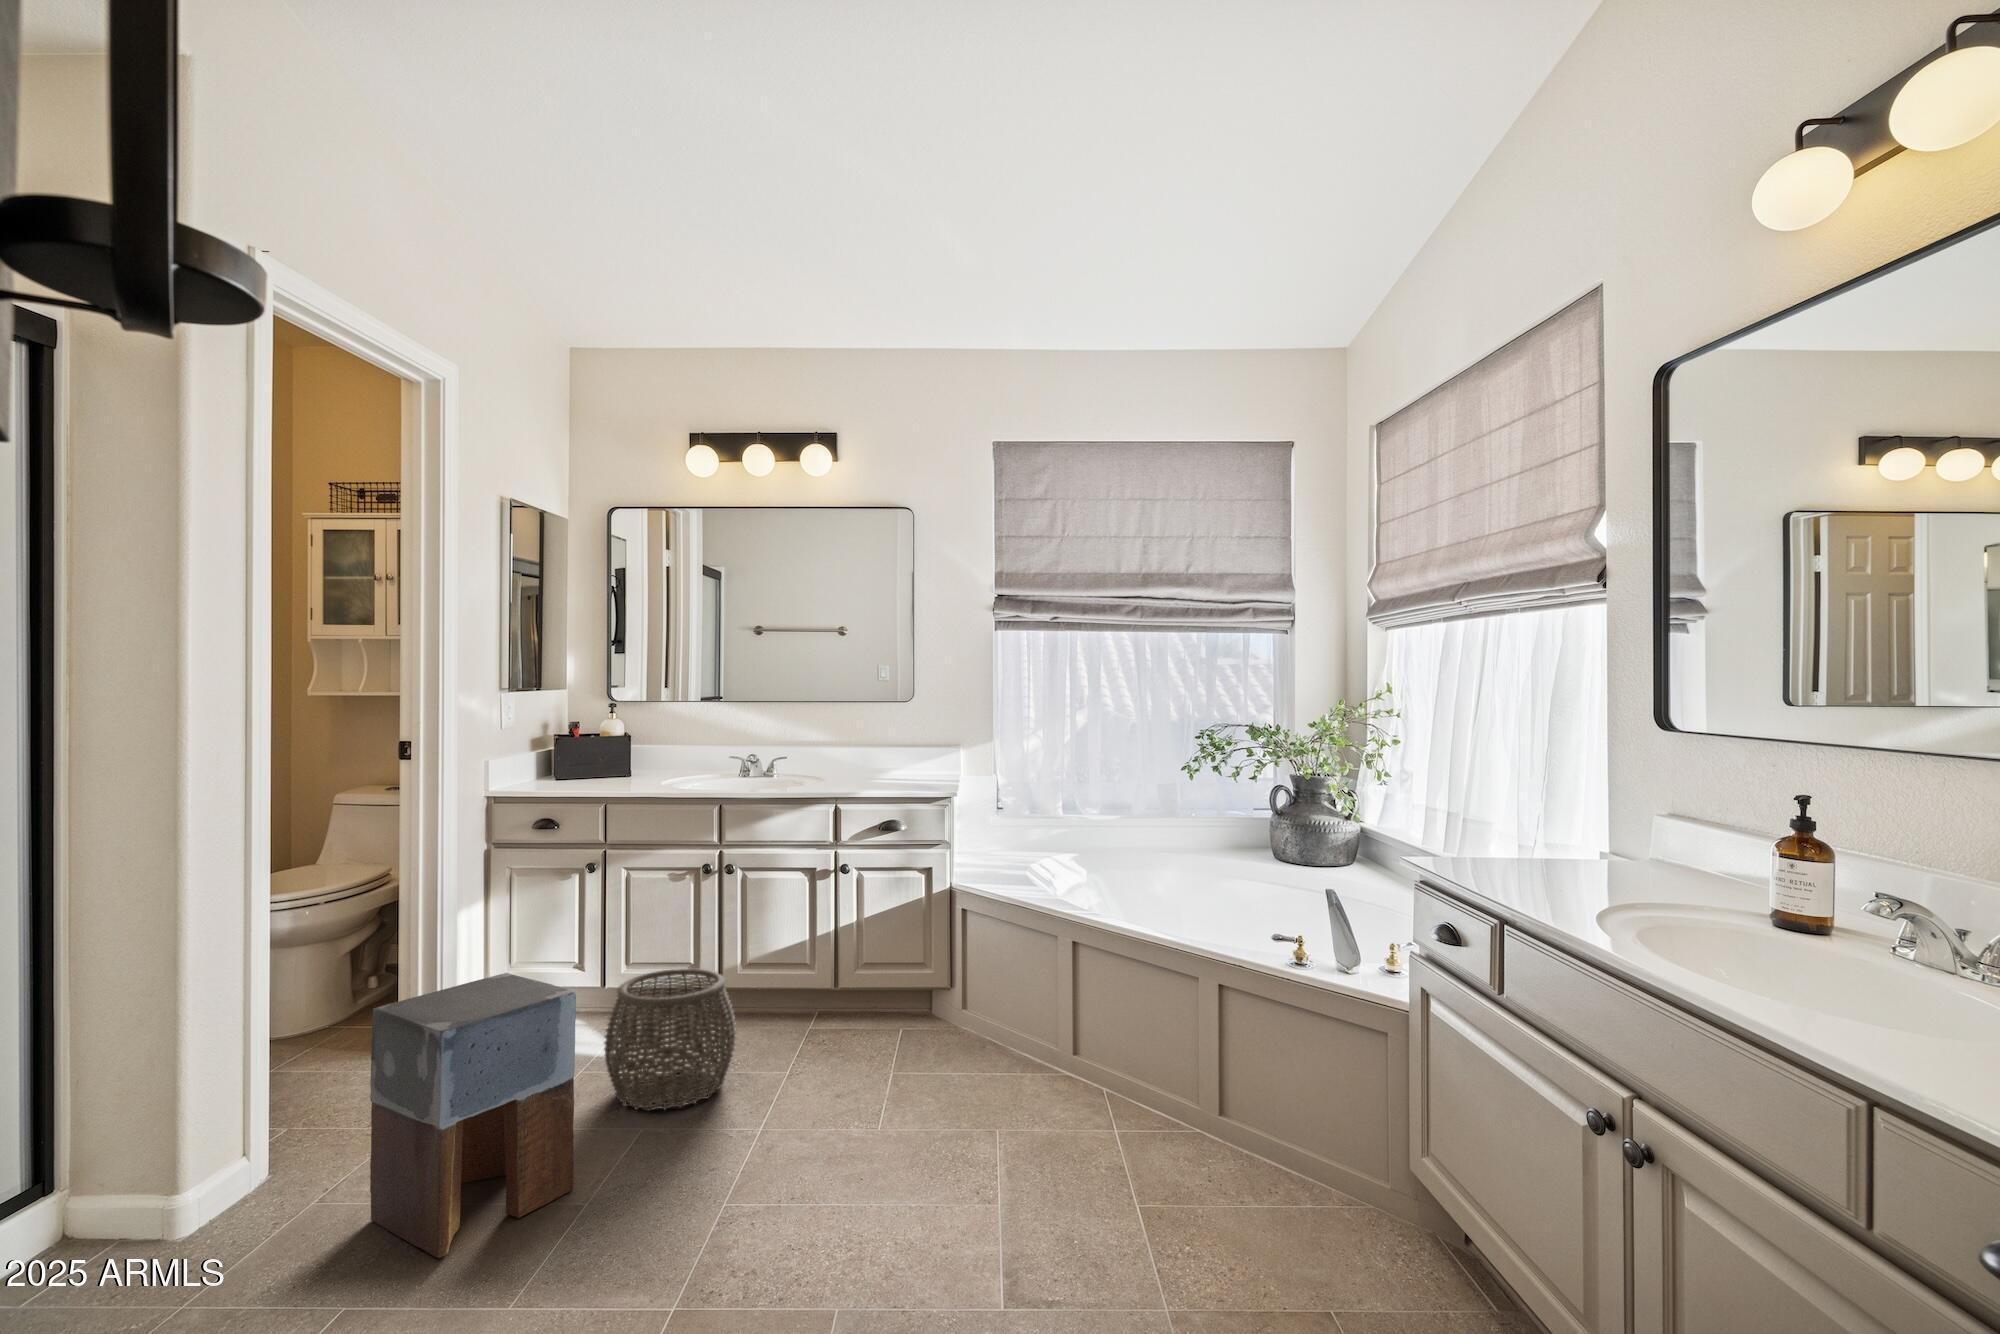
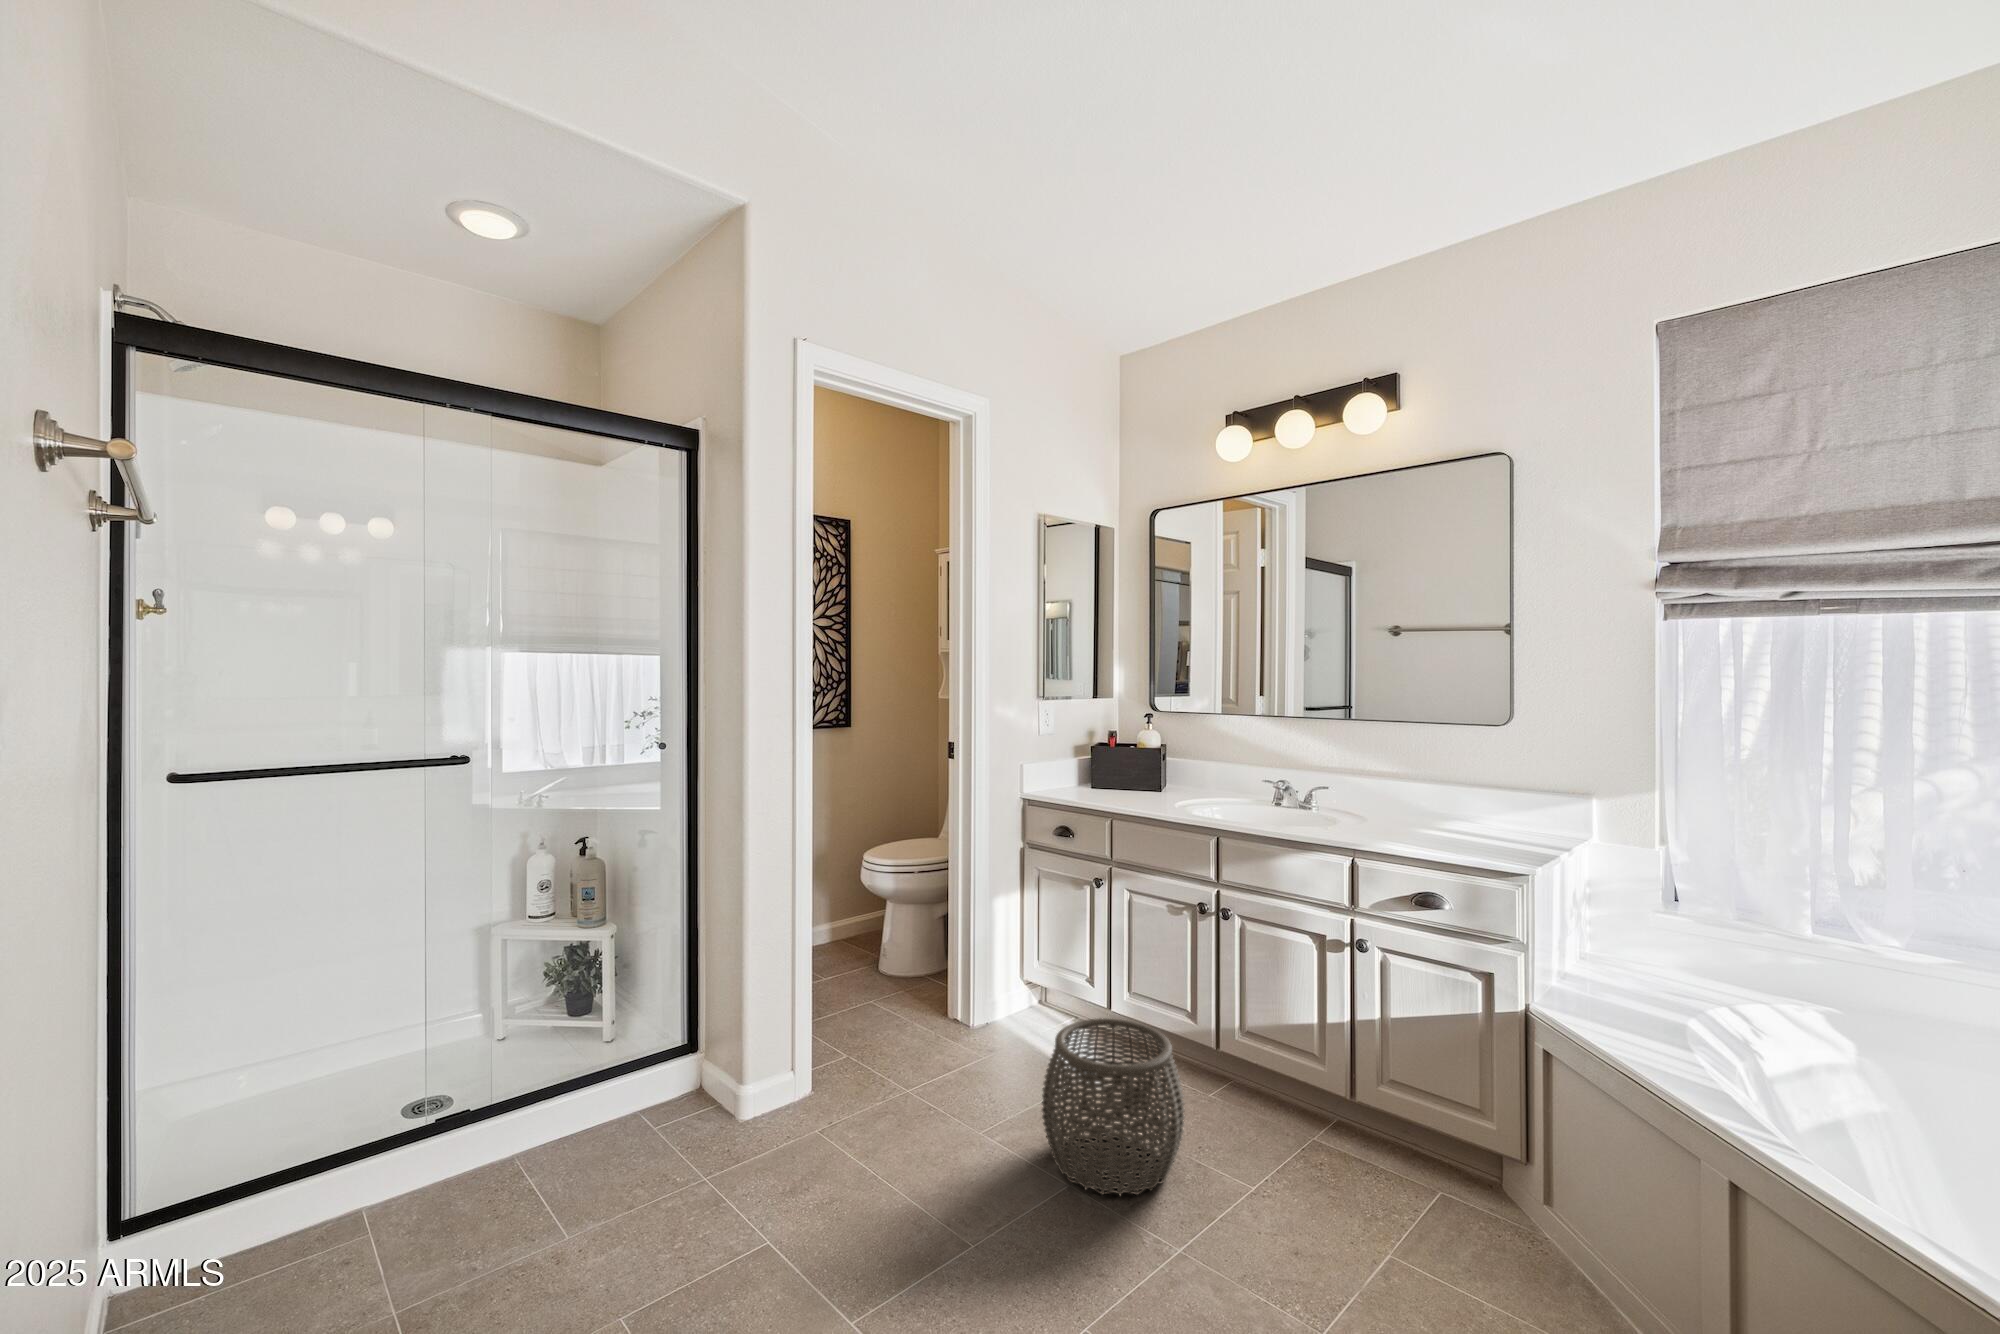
stool: present [370,973,576,1258] -> none [798,989,946,1273]

